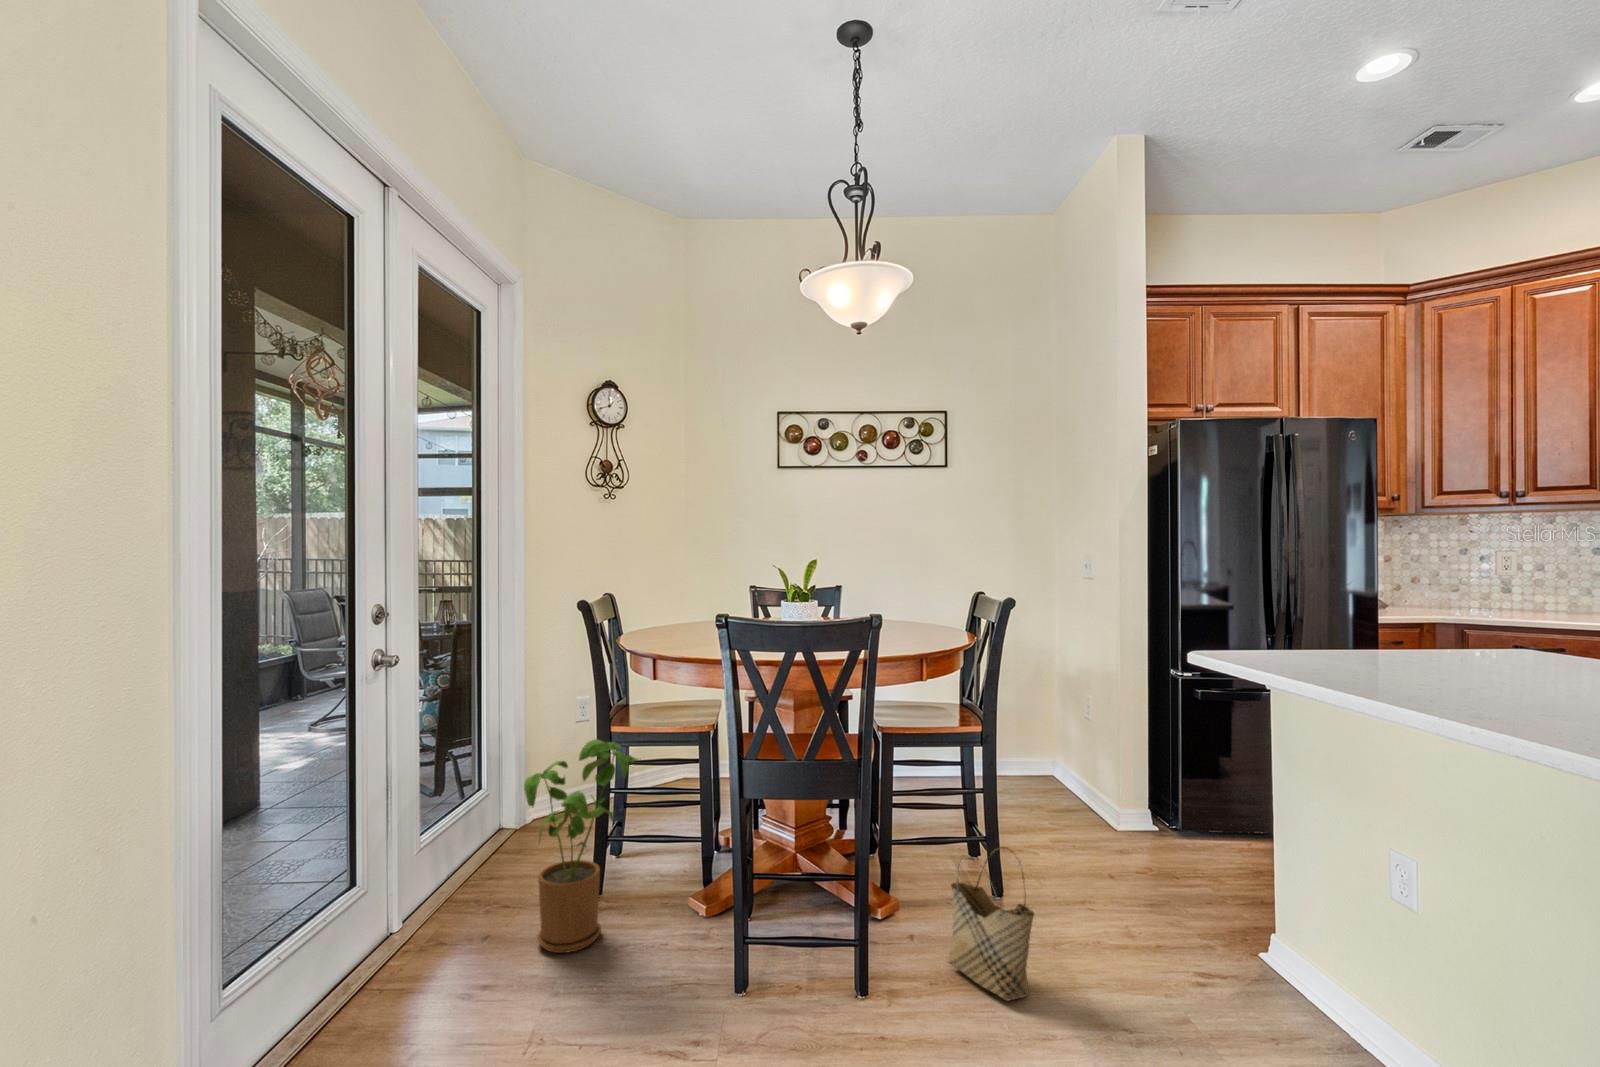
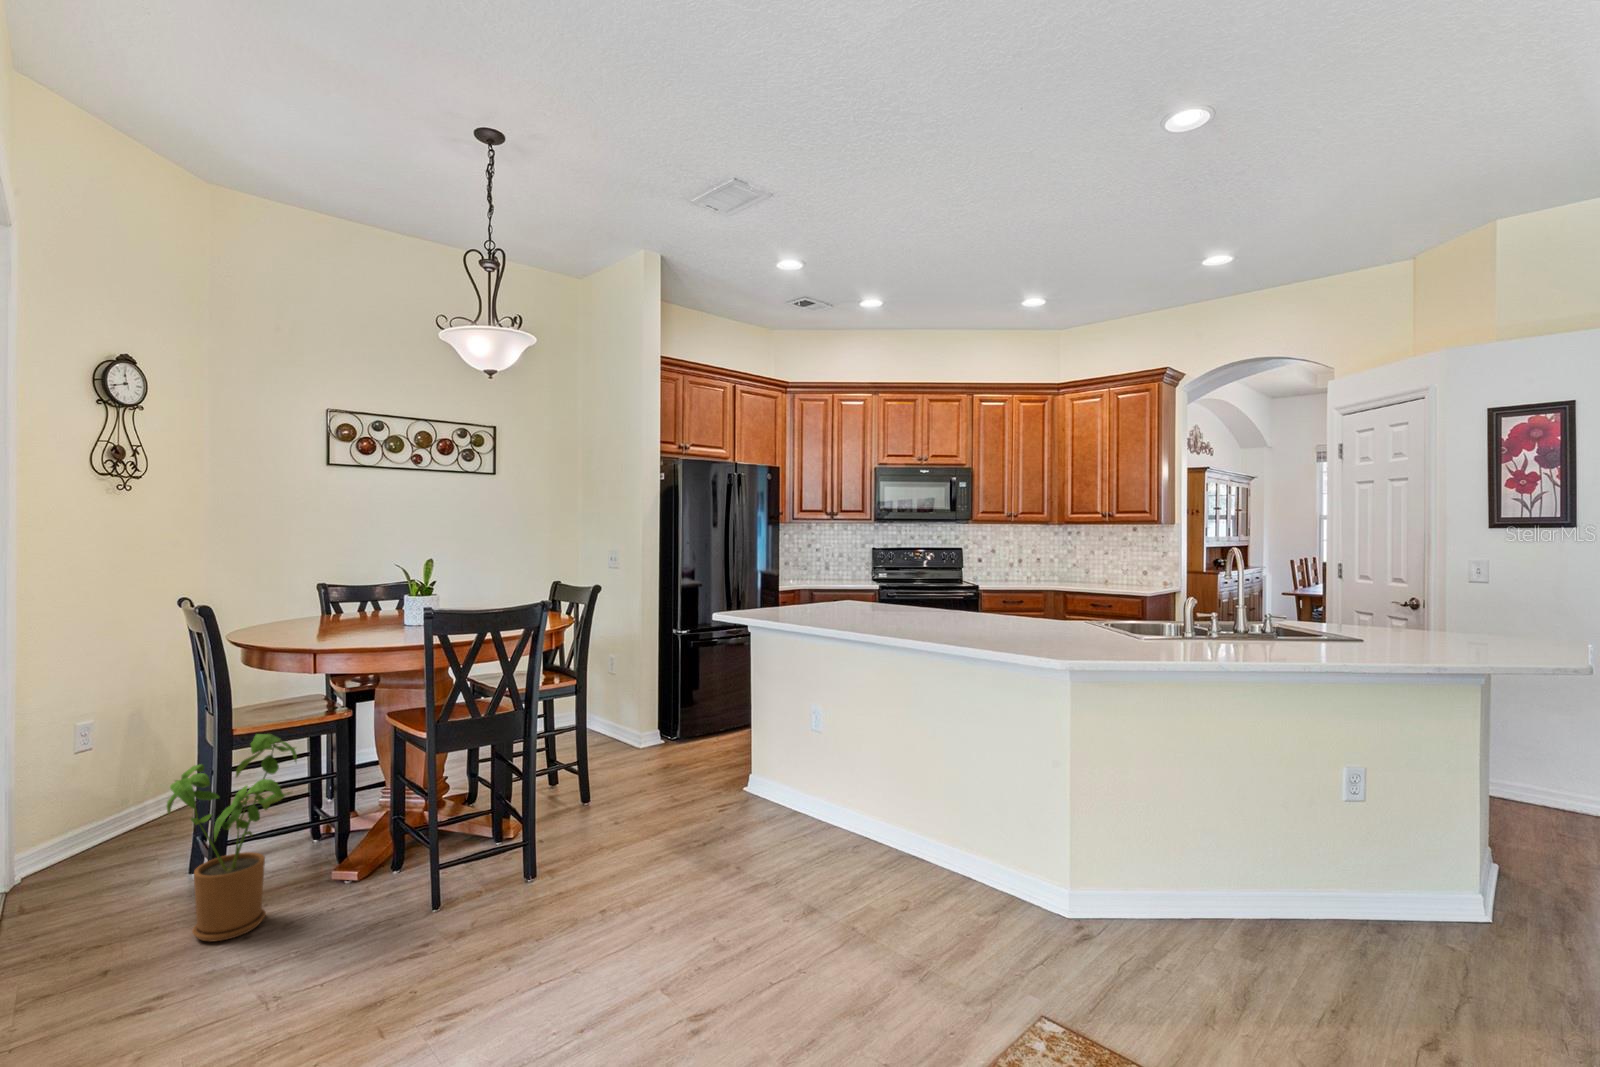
woven basket: present [948,847,1034,1001] -> none [581,752,644,846]

